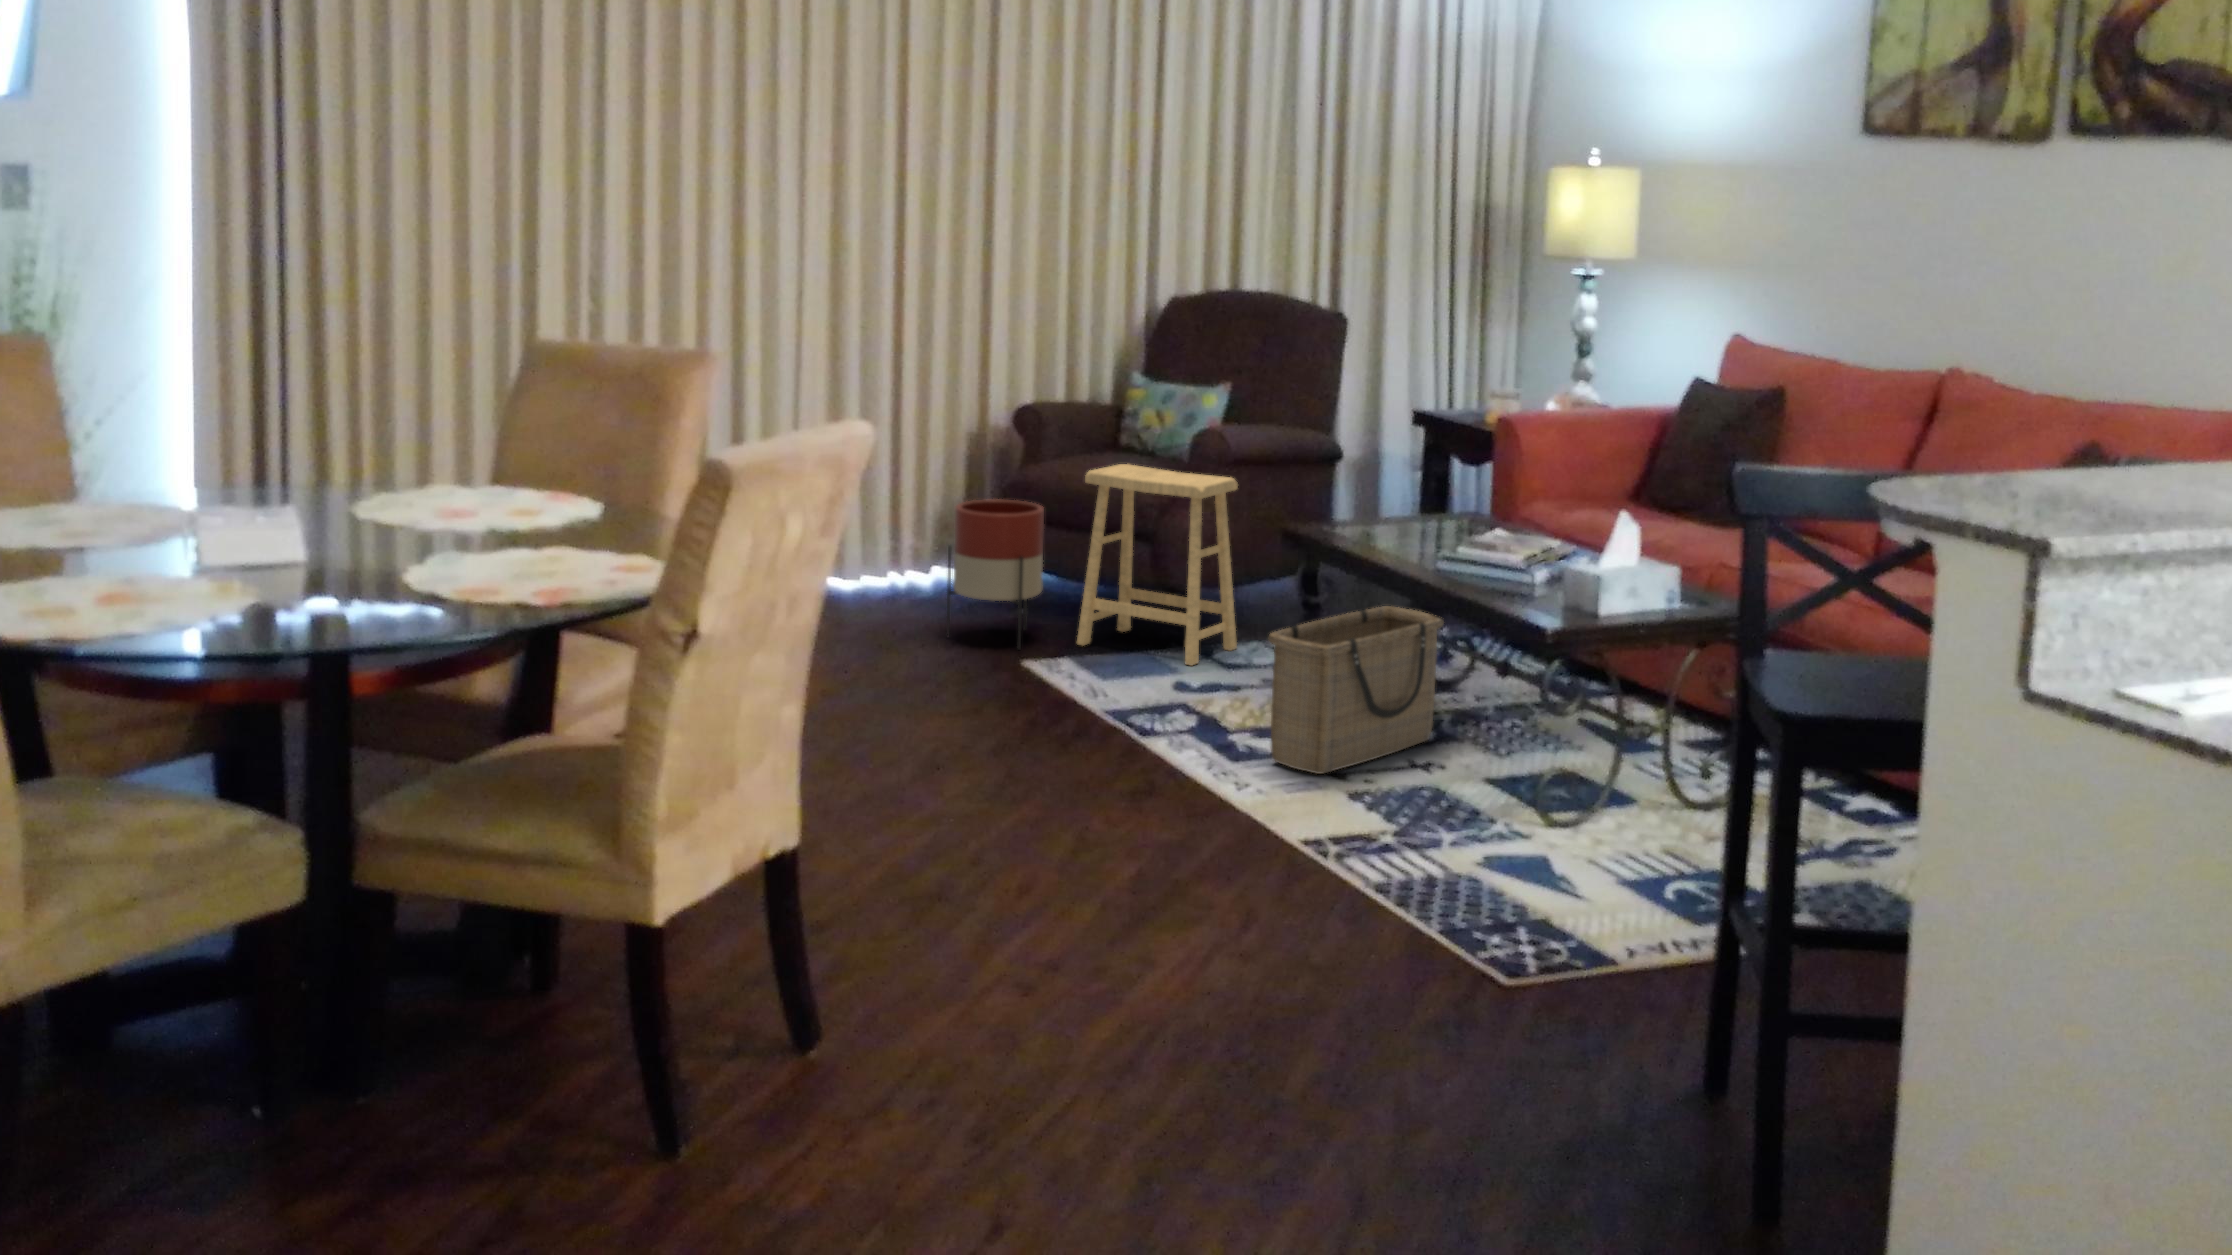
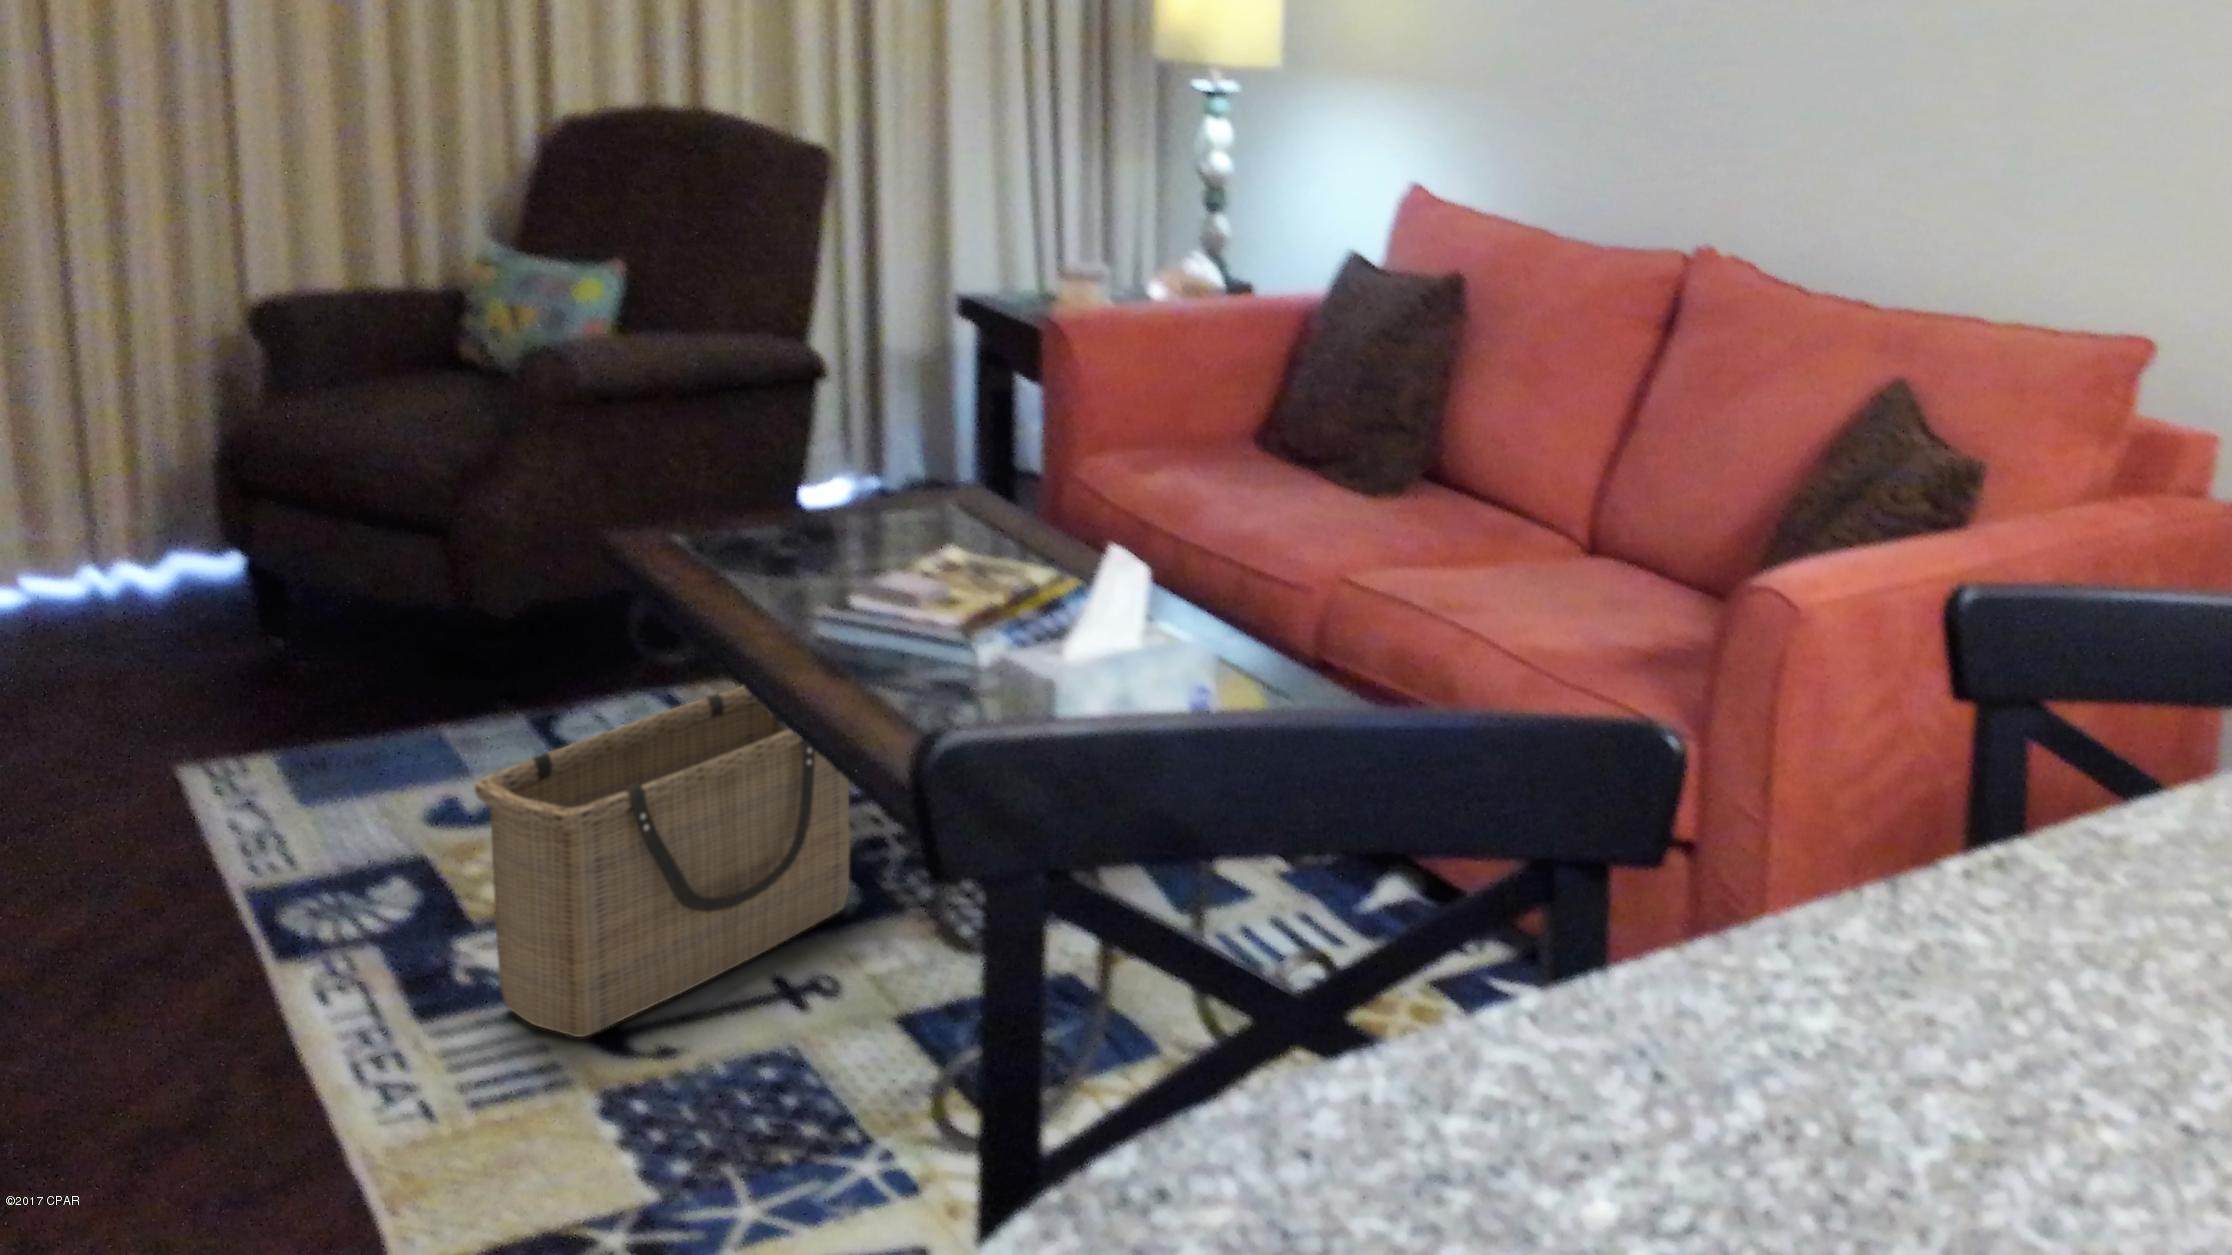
footstool: present [1077,464,1238,666] -> none [320,404,618,748]
planter: present [947,499,1044,649] -> none [74,469,268,732]

